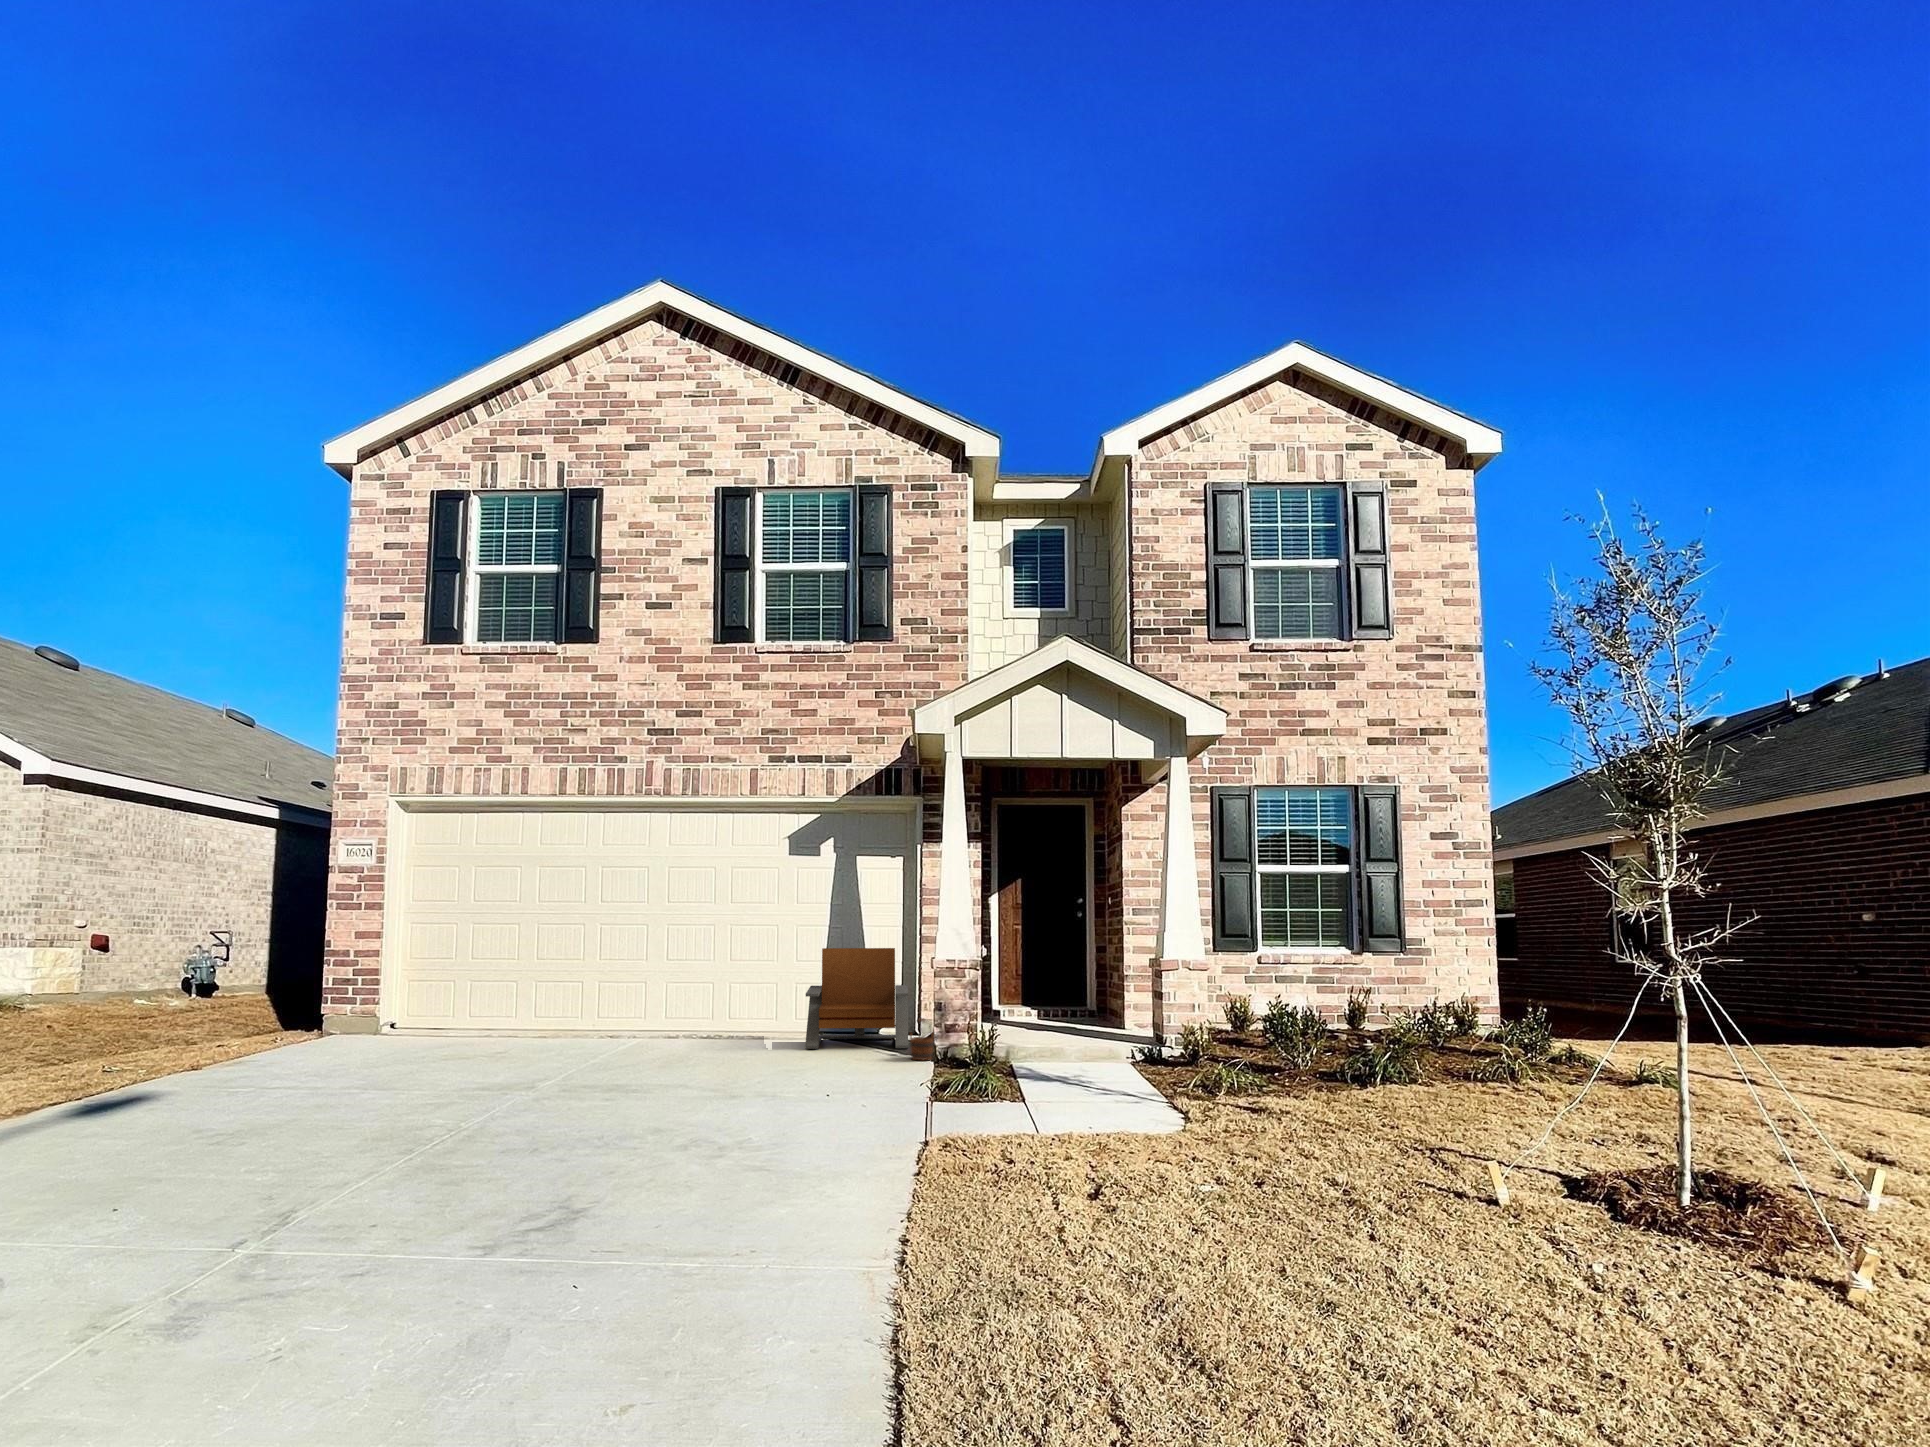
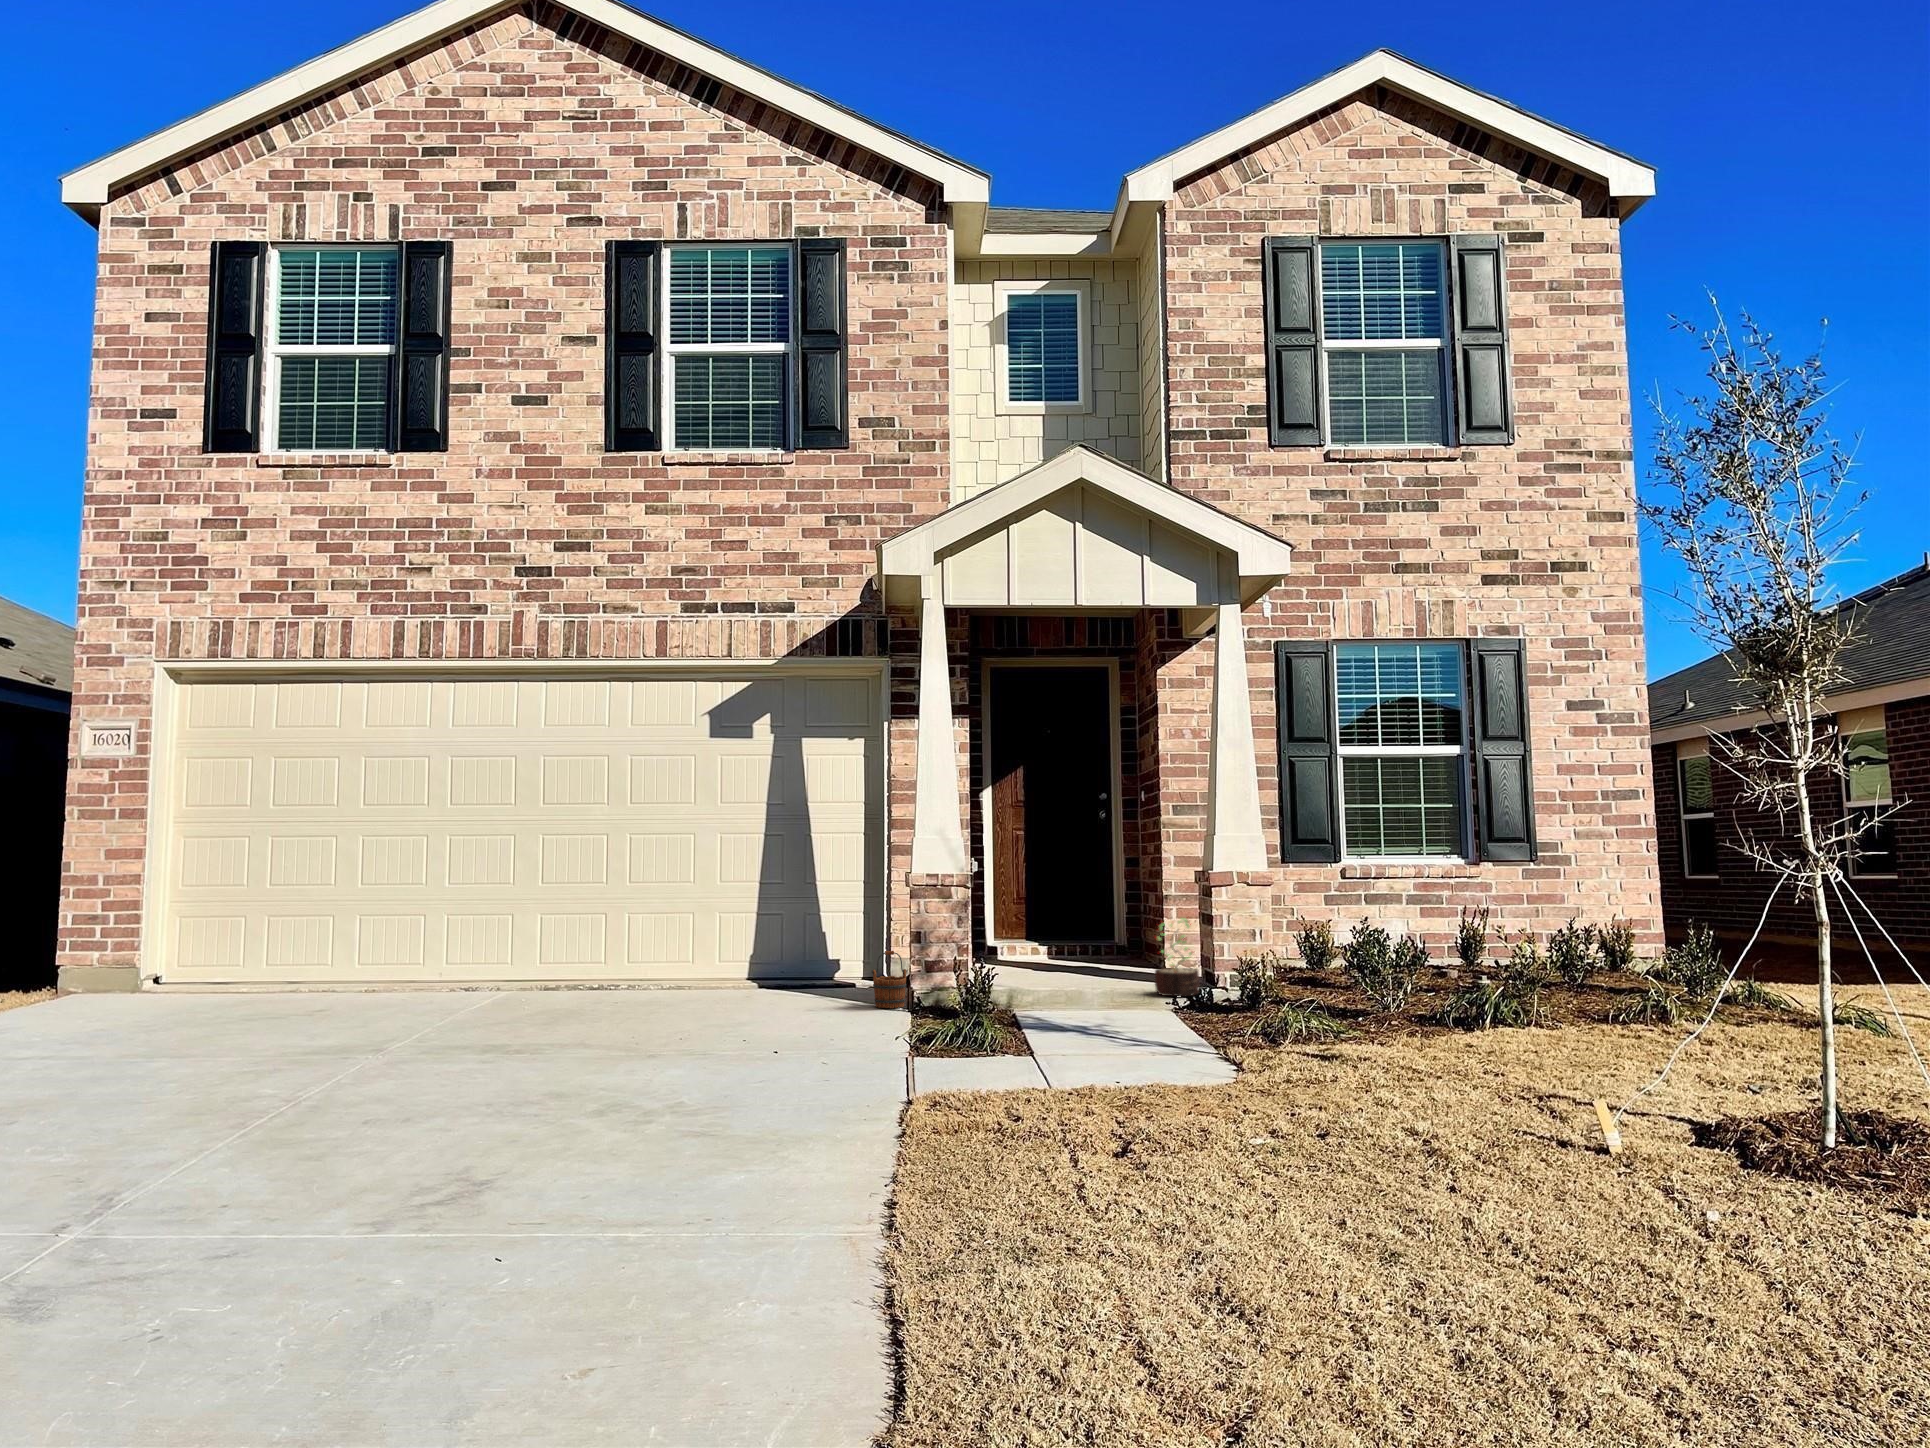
lounge chair: present [805,948,908,1049] -> none [729,859,871,995]
decorative plant: none [1114,995,1148,1054] -> present [1155,918,1200,996]

